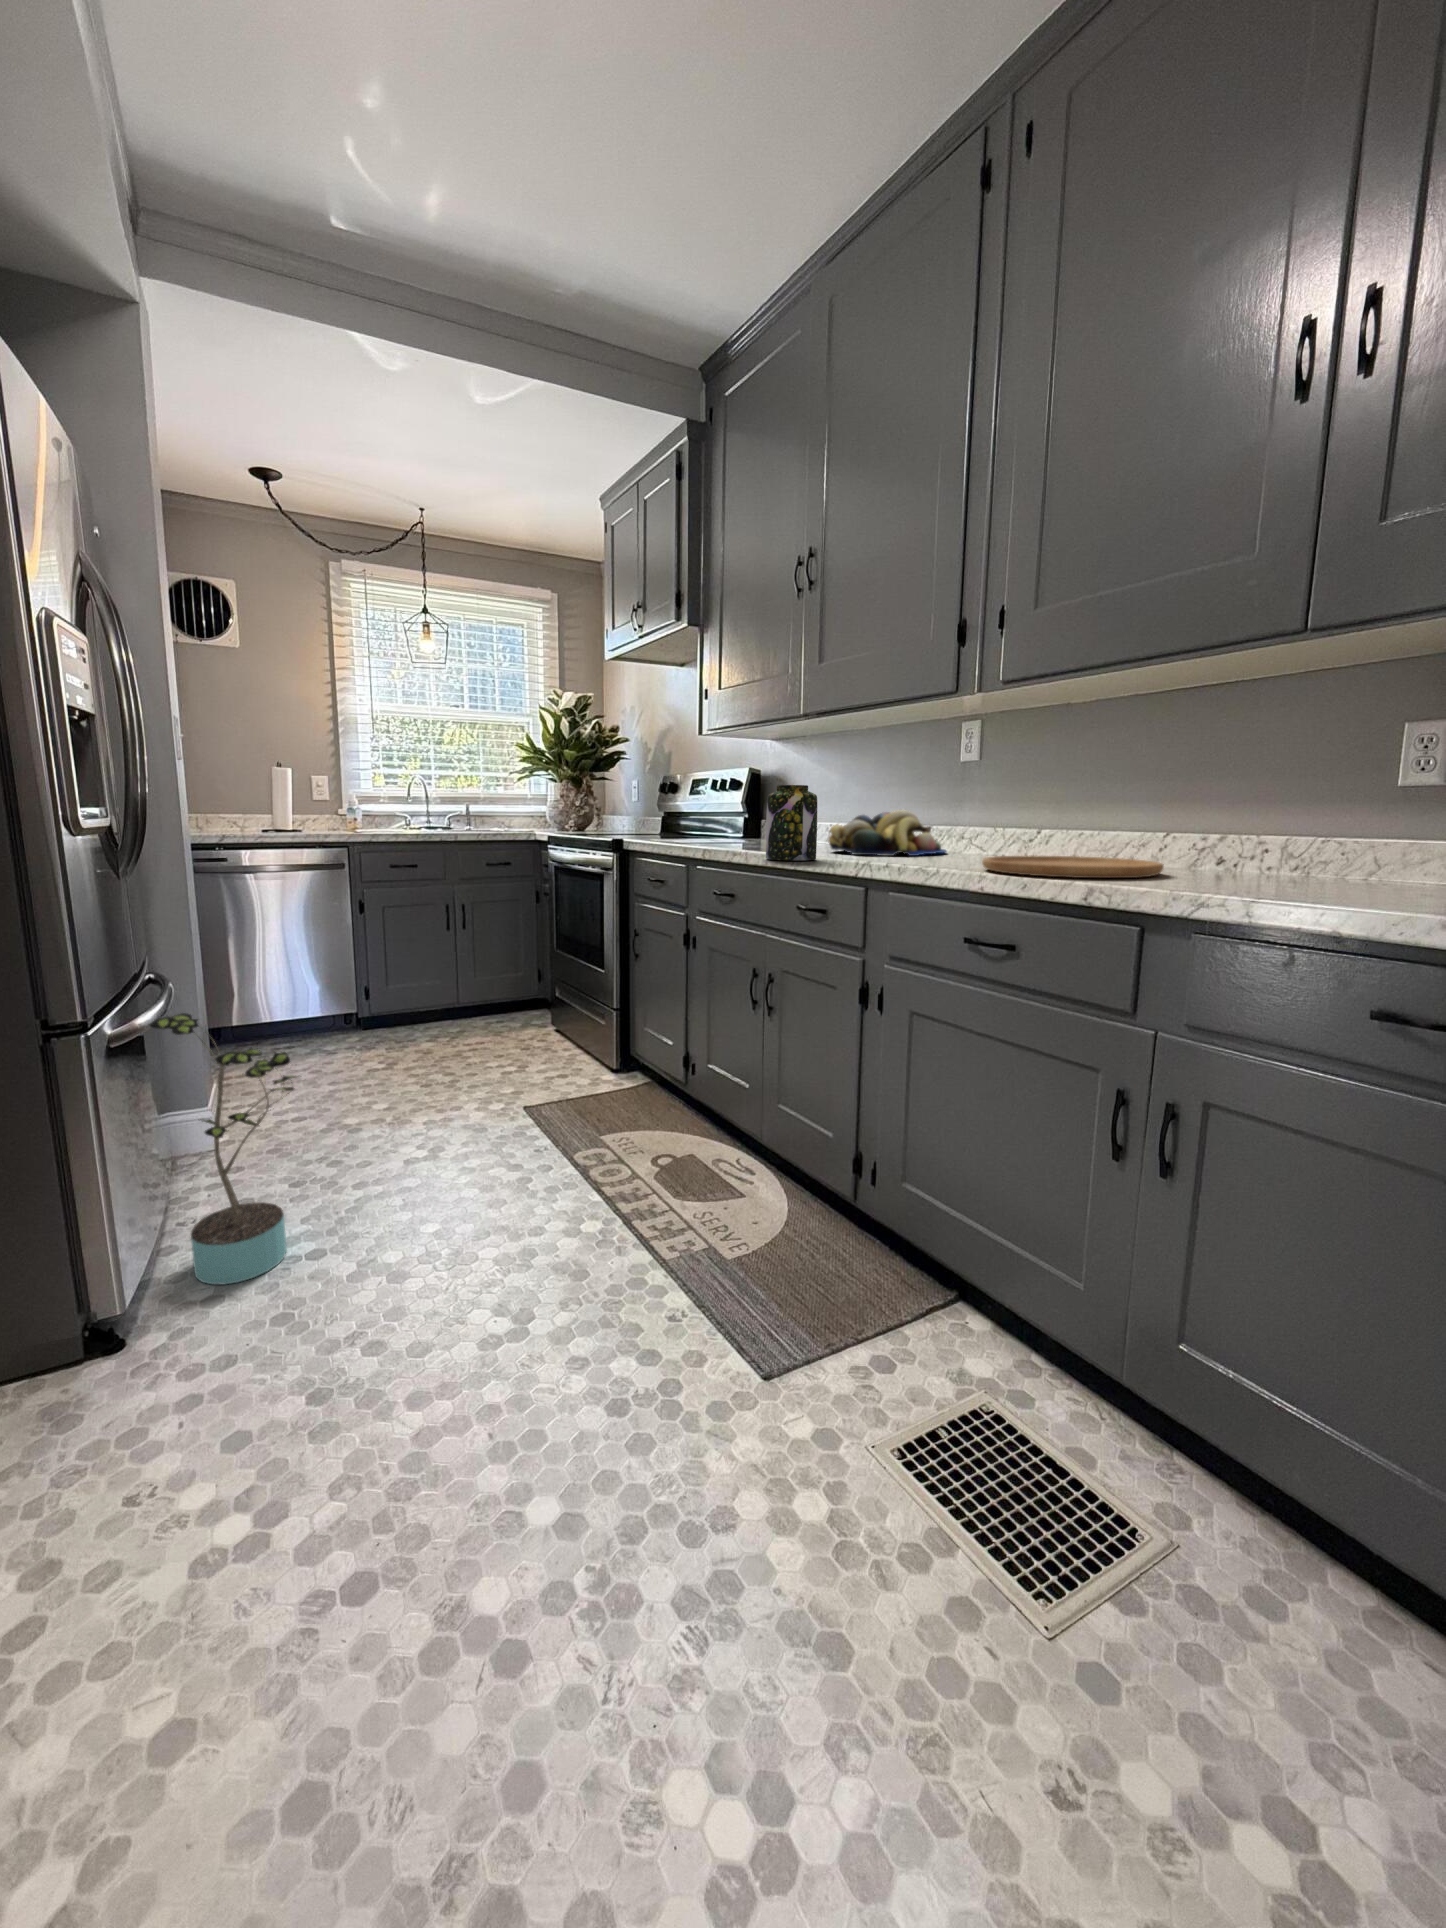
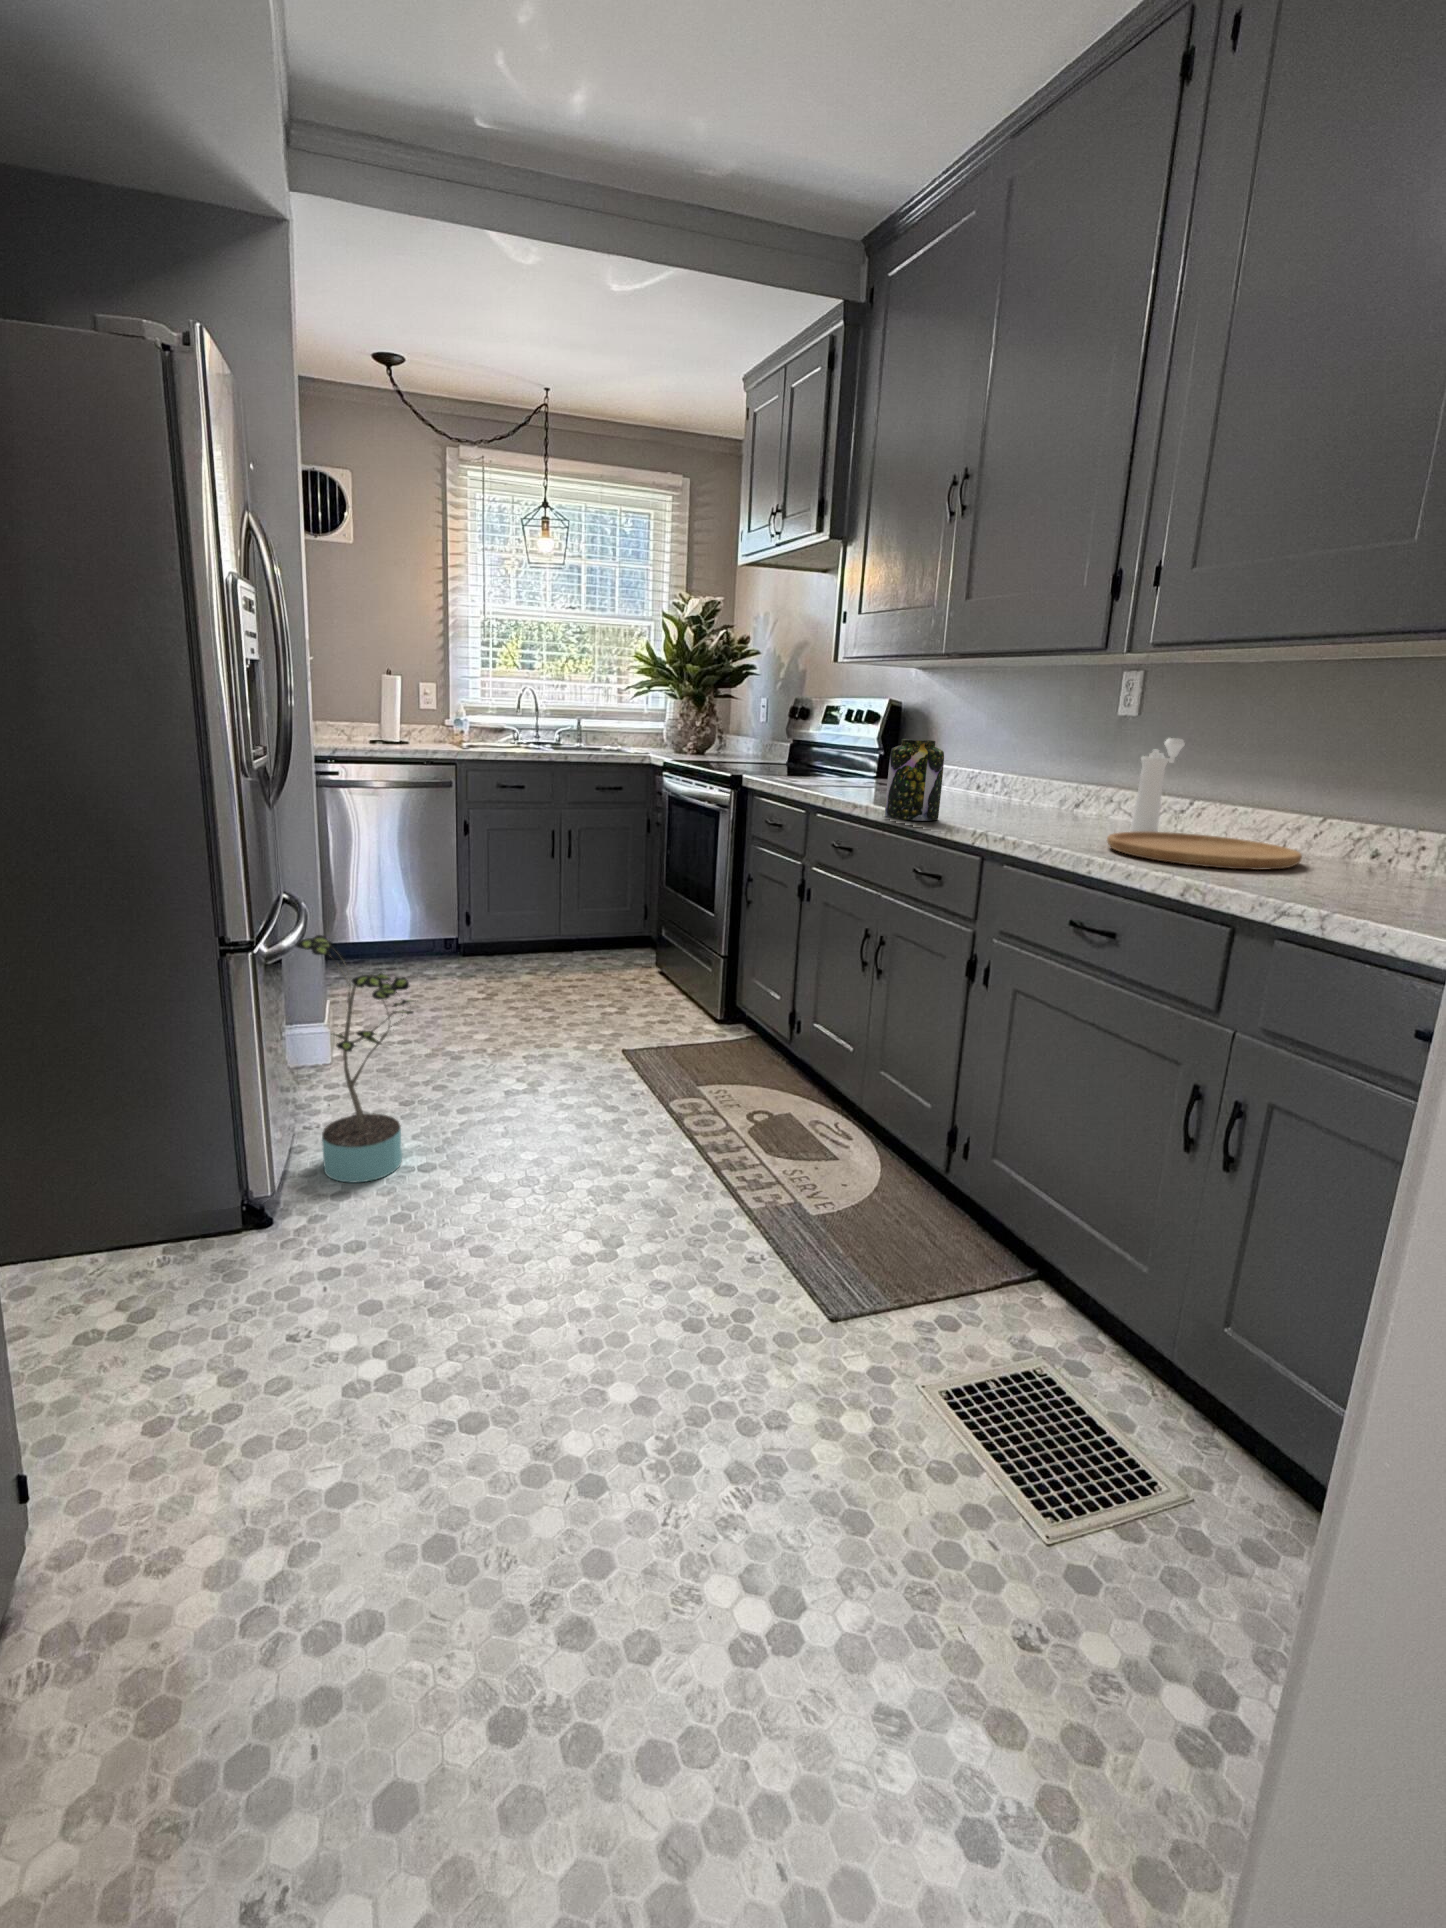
pepper mill: none [990,775,1029,861] -> present [1130,738,1185,832]
fruit bowl: present [829,810,947,856] -> none [961,765,1093,819]

